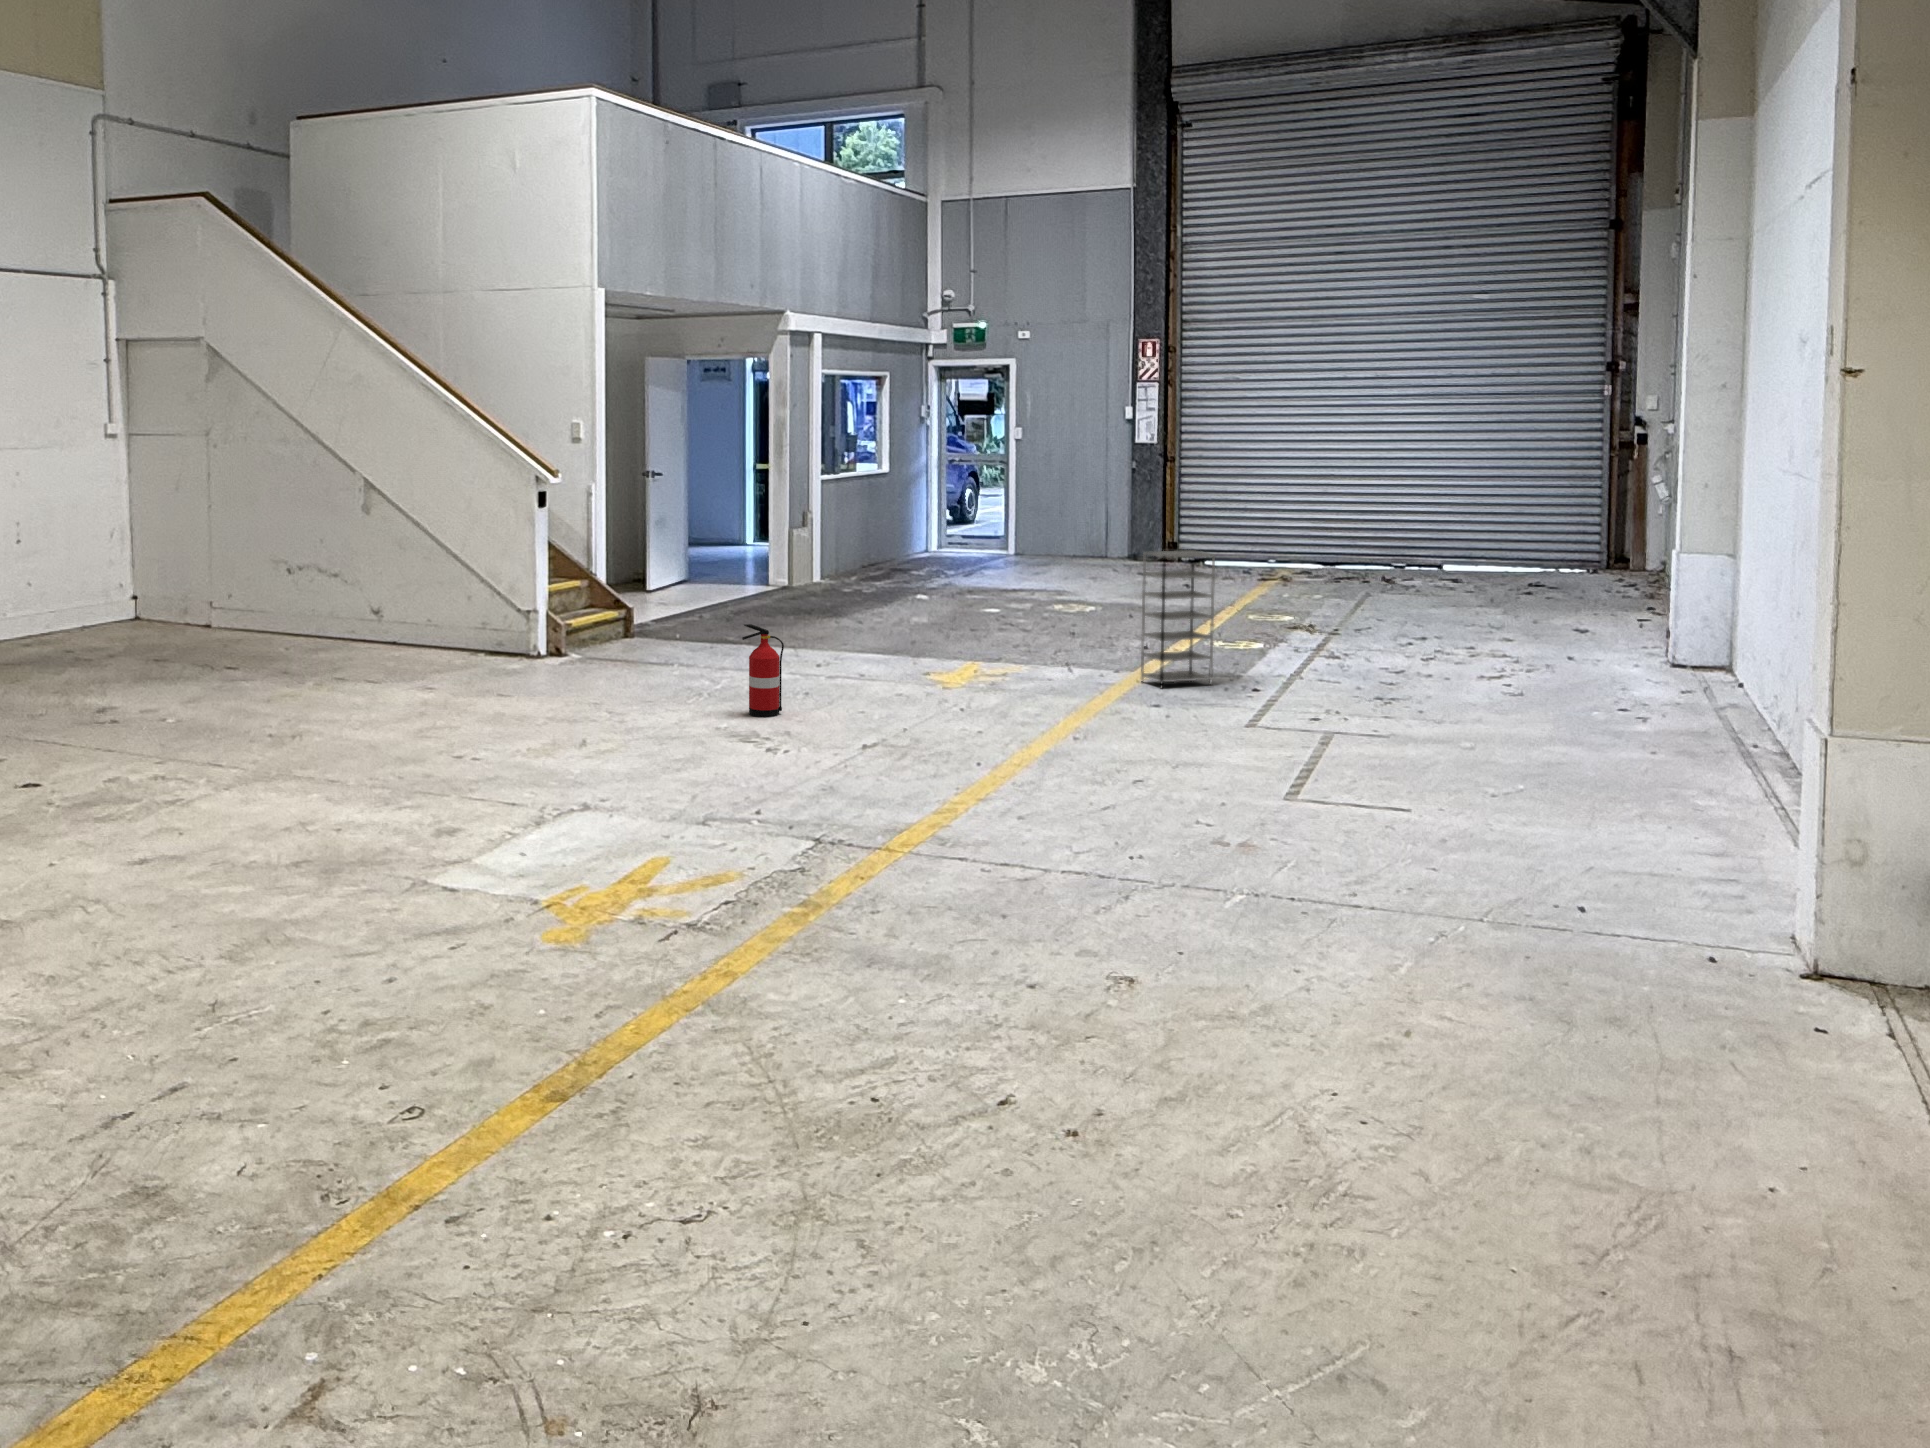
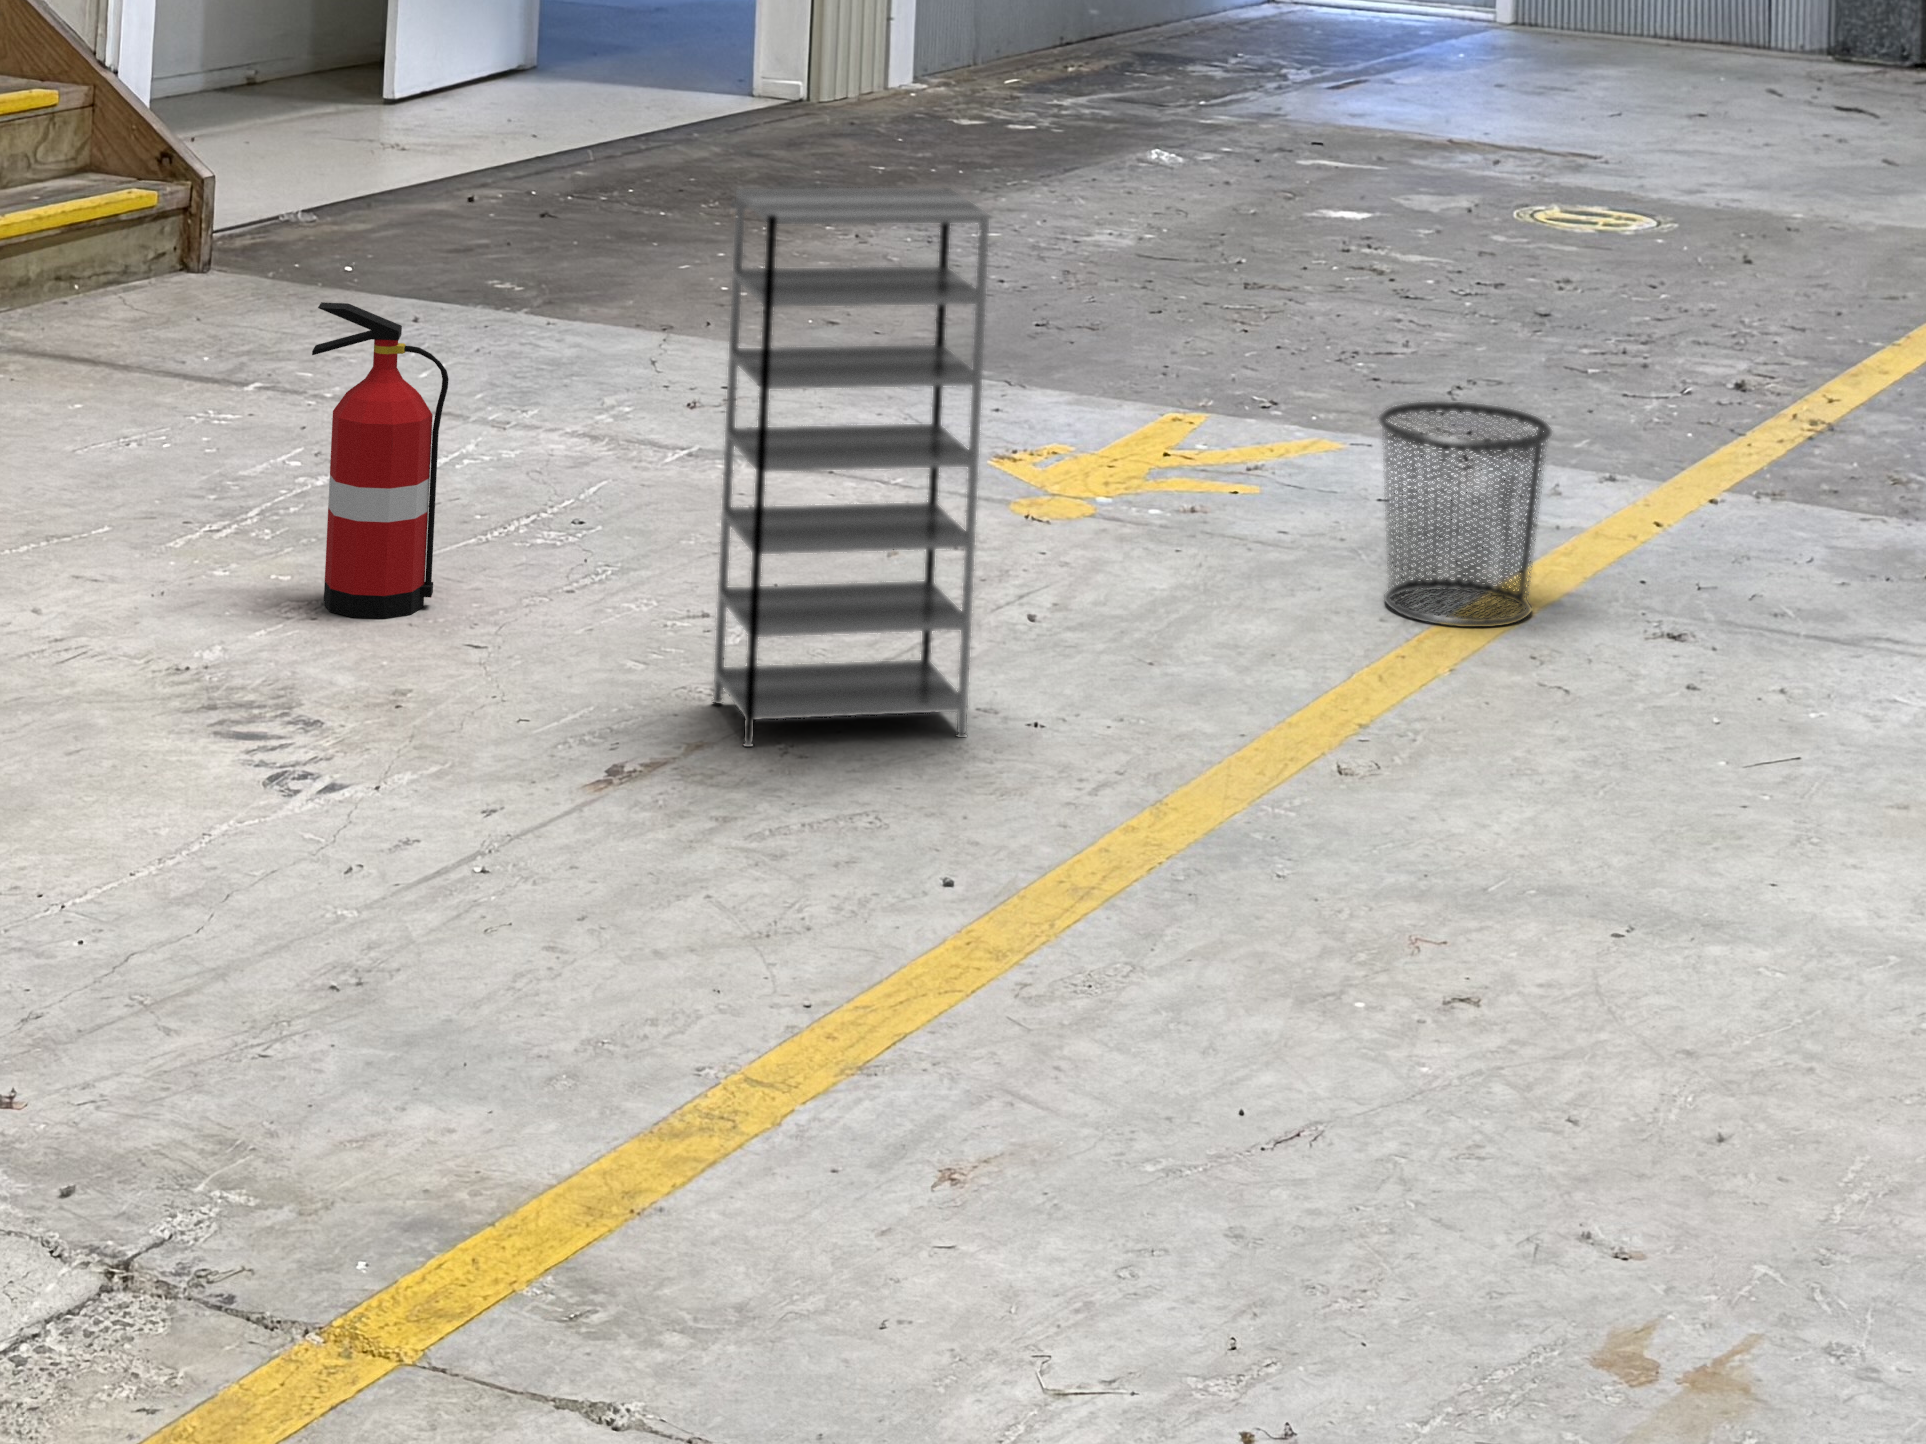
shelving unit: present [1141,550,1215,688] -> present [713,188,989,747]
trash can: none [1062,642,1117,707] -> present [1379,401,1552,627]

